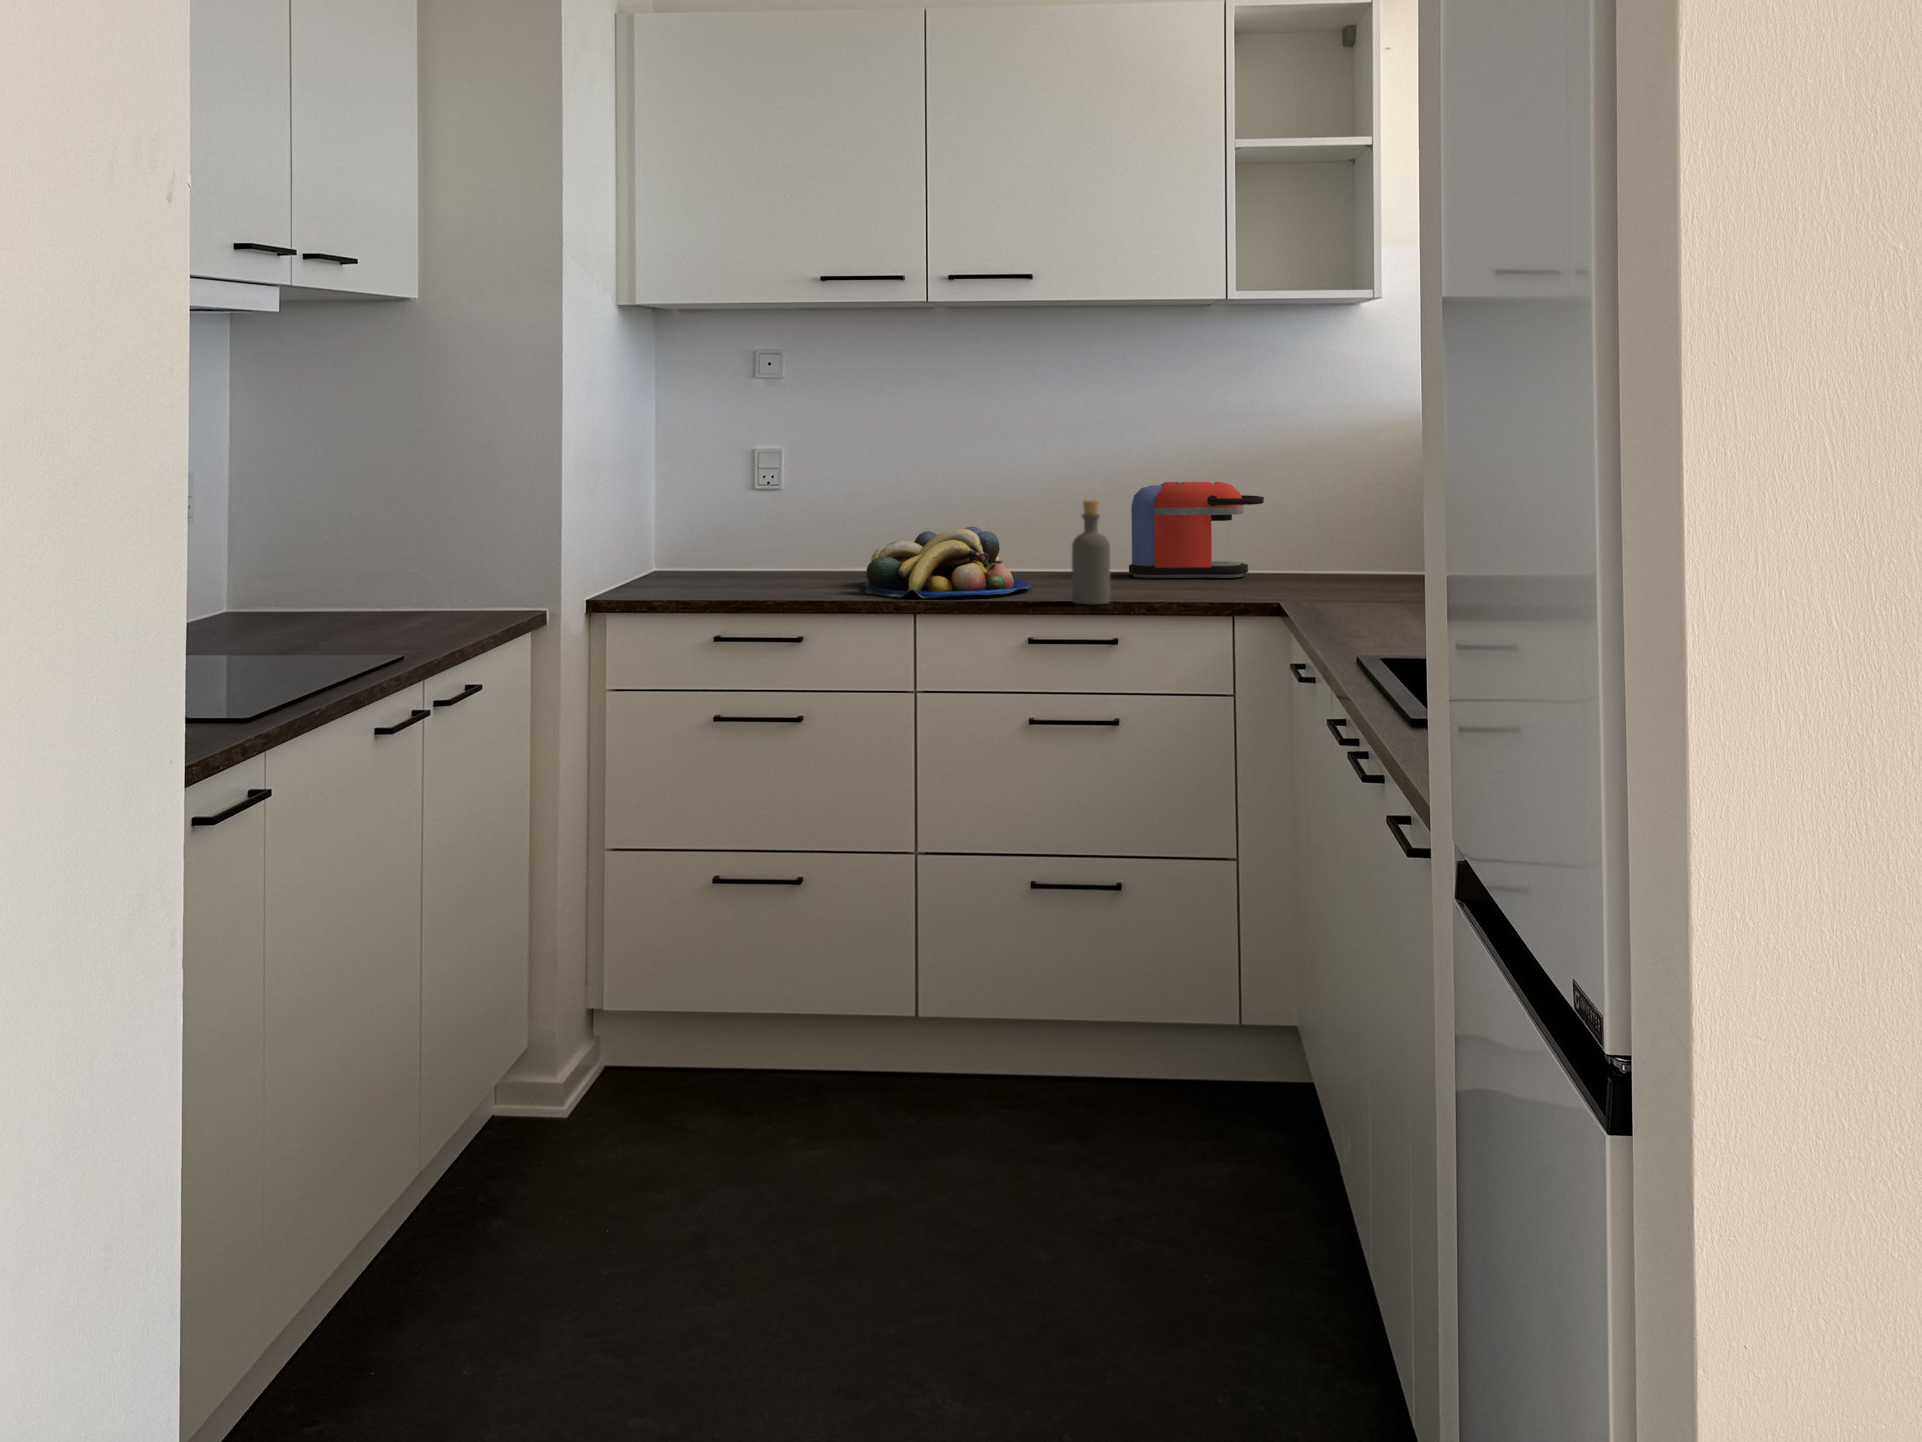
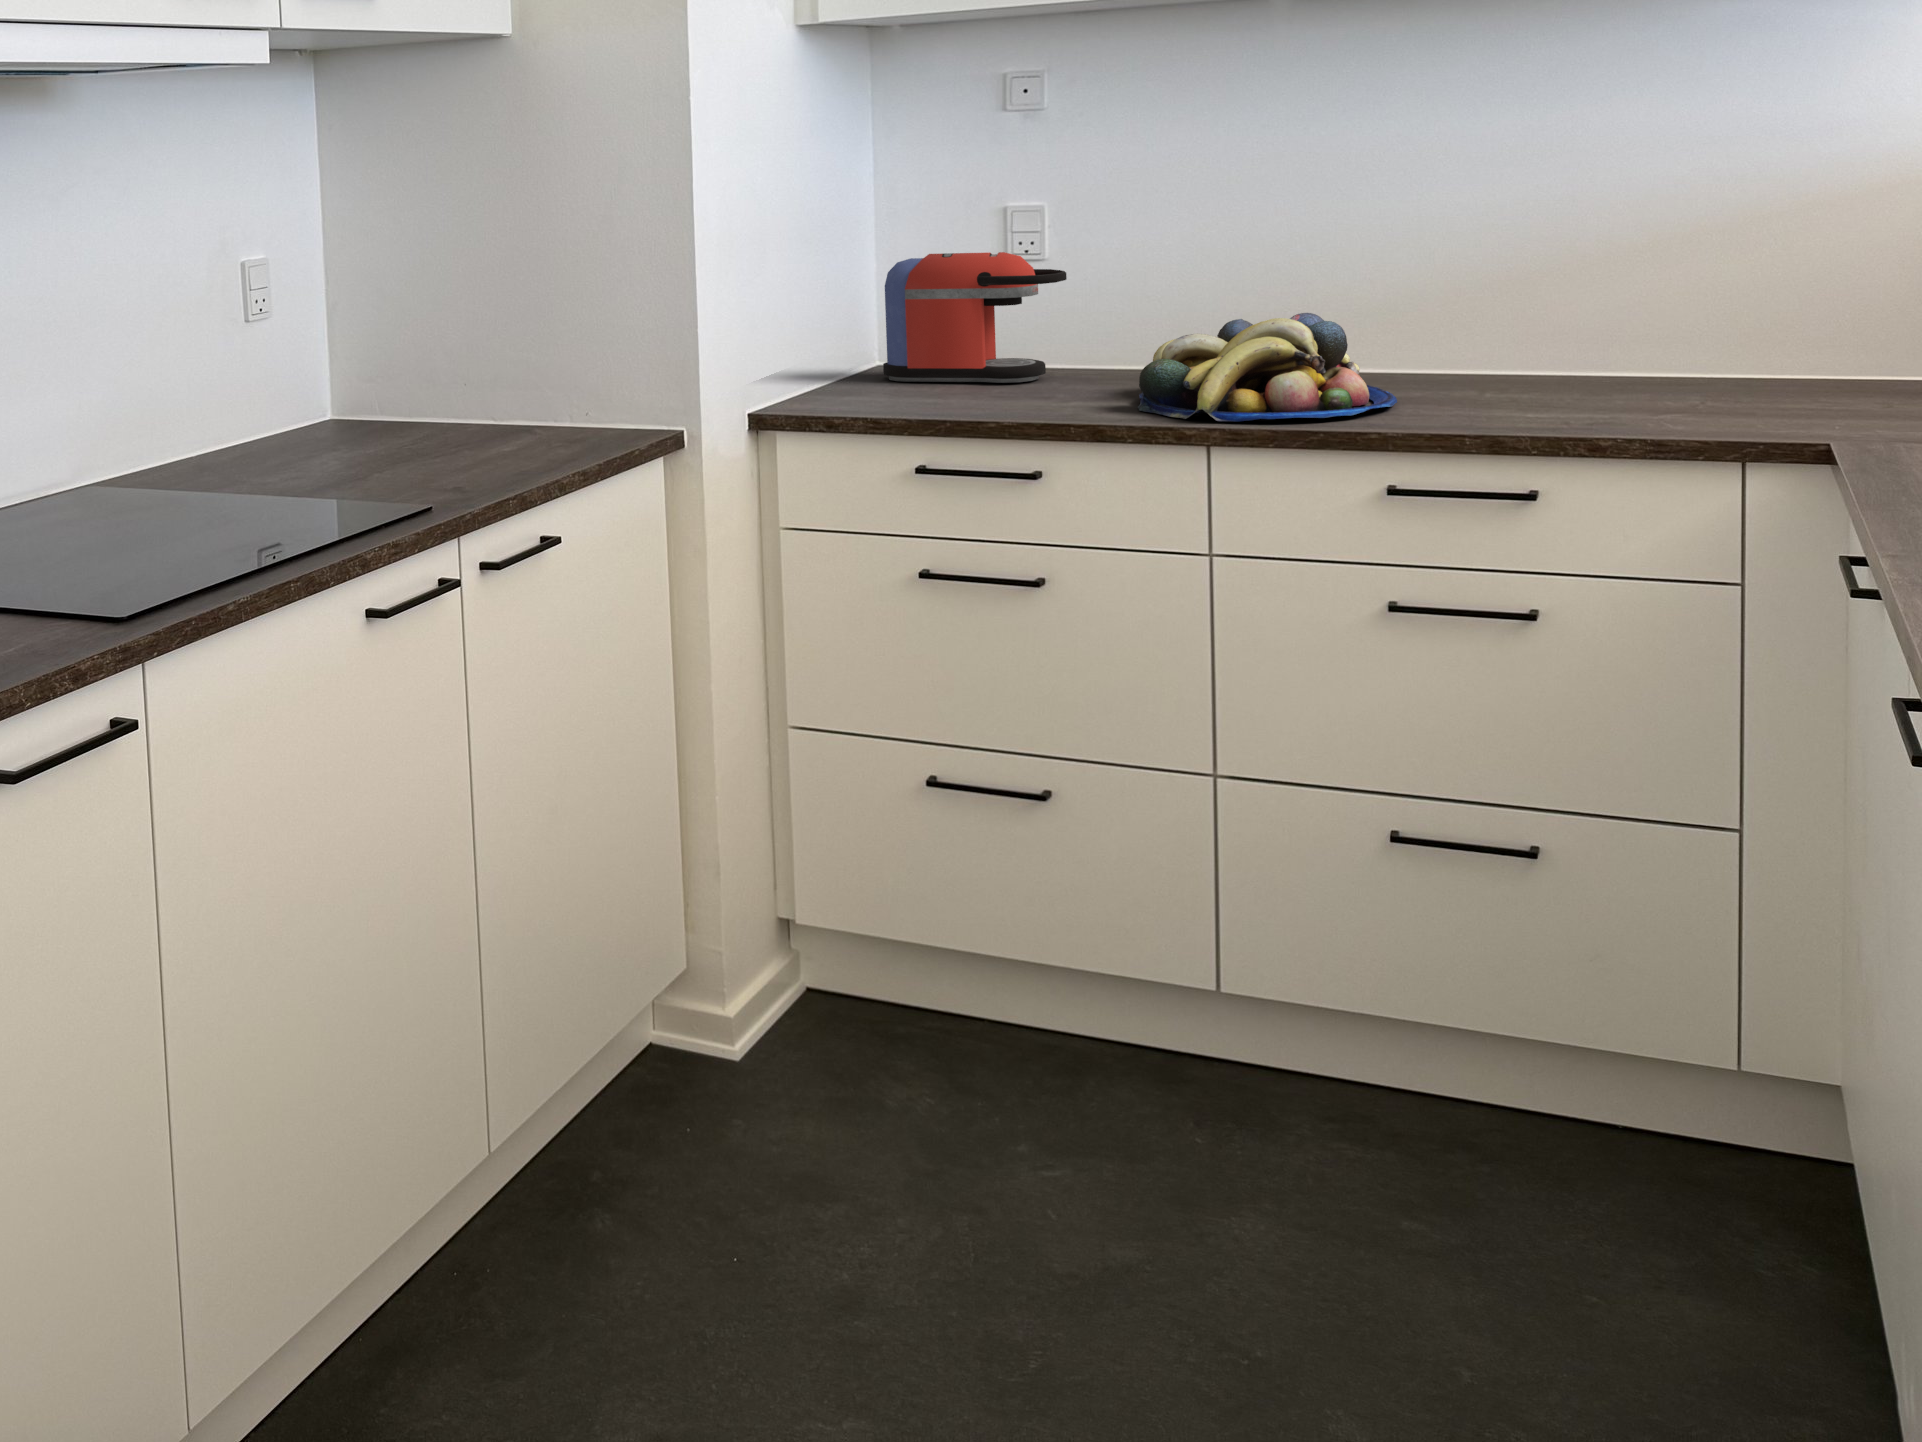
coffee maker: present [1129,482,1264,578] -> present [883,252,1067,383]
bottle: present [1072,500,1110,604] -> none [1455,282,1520,440]

